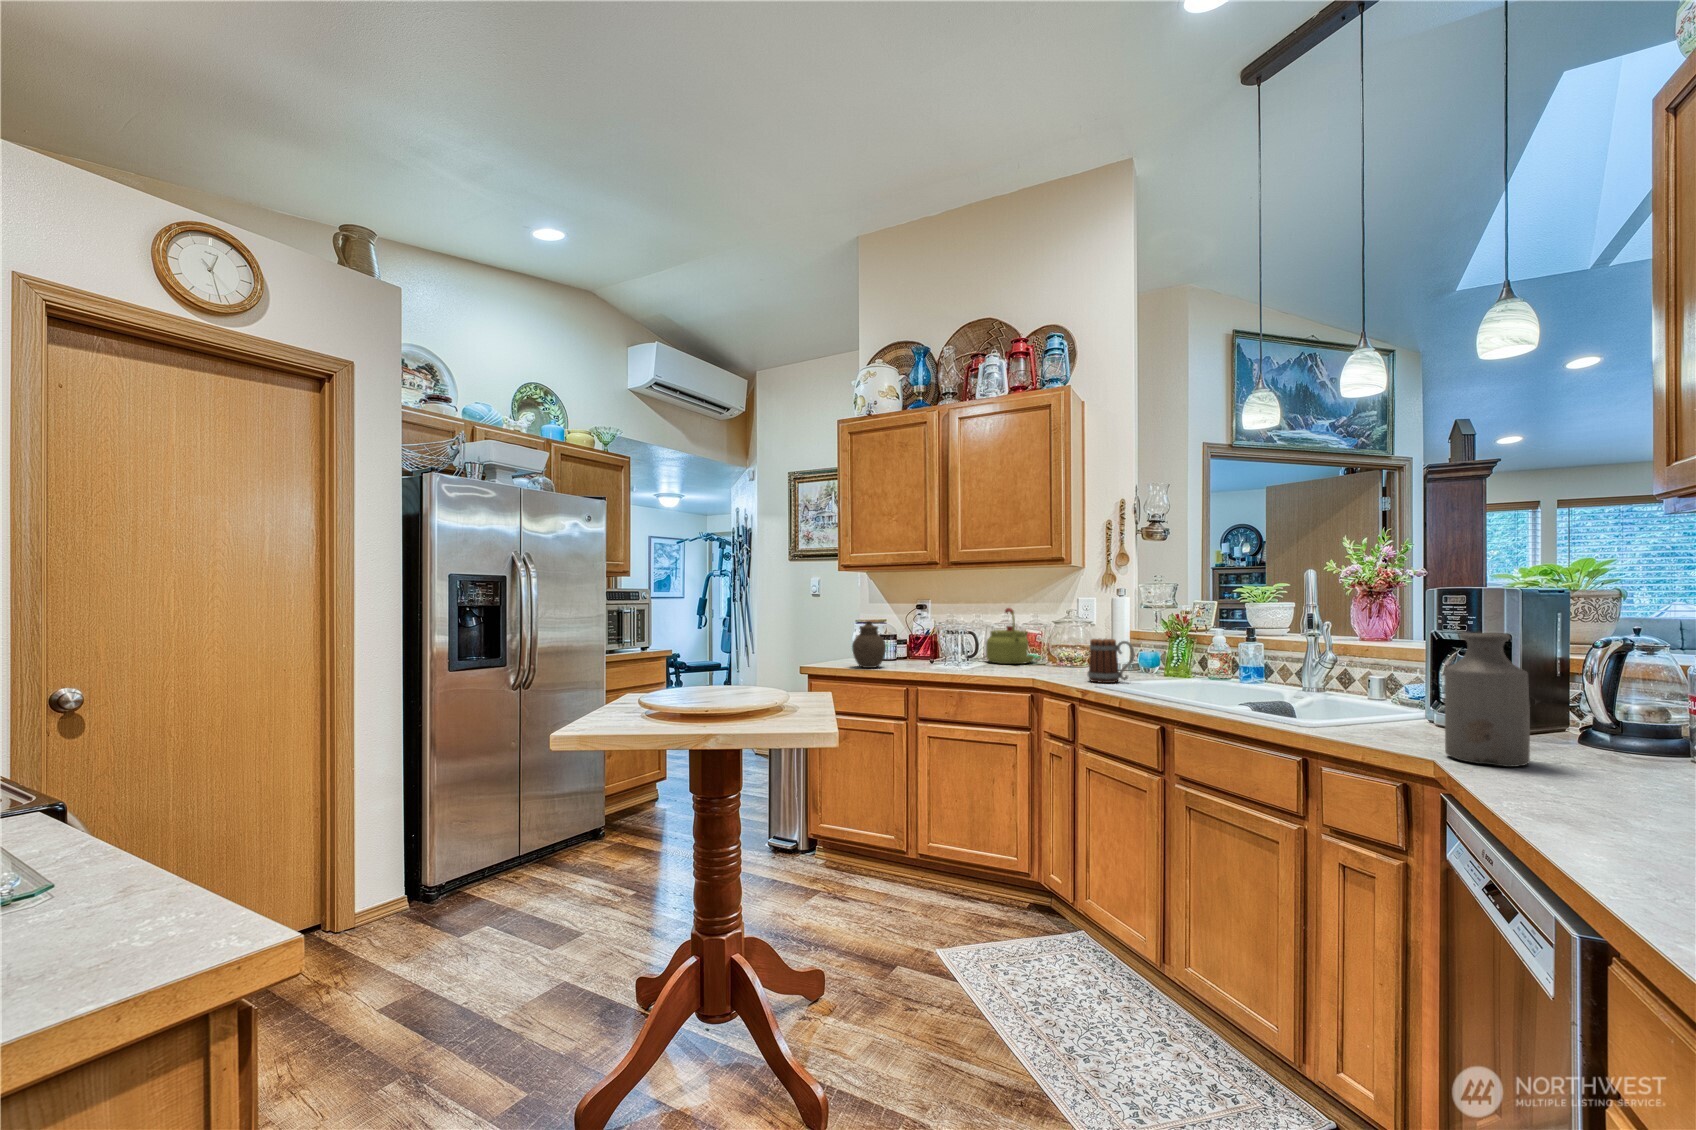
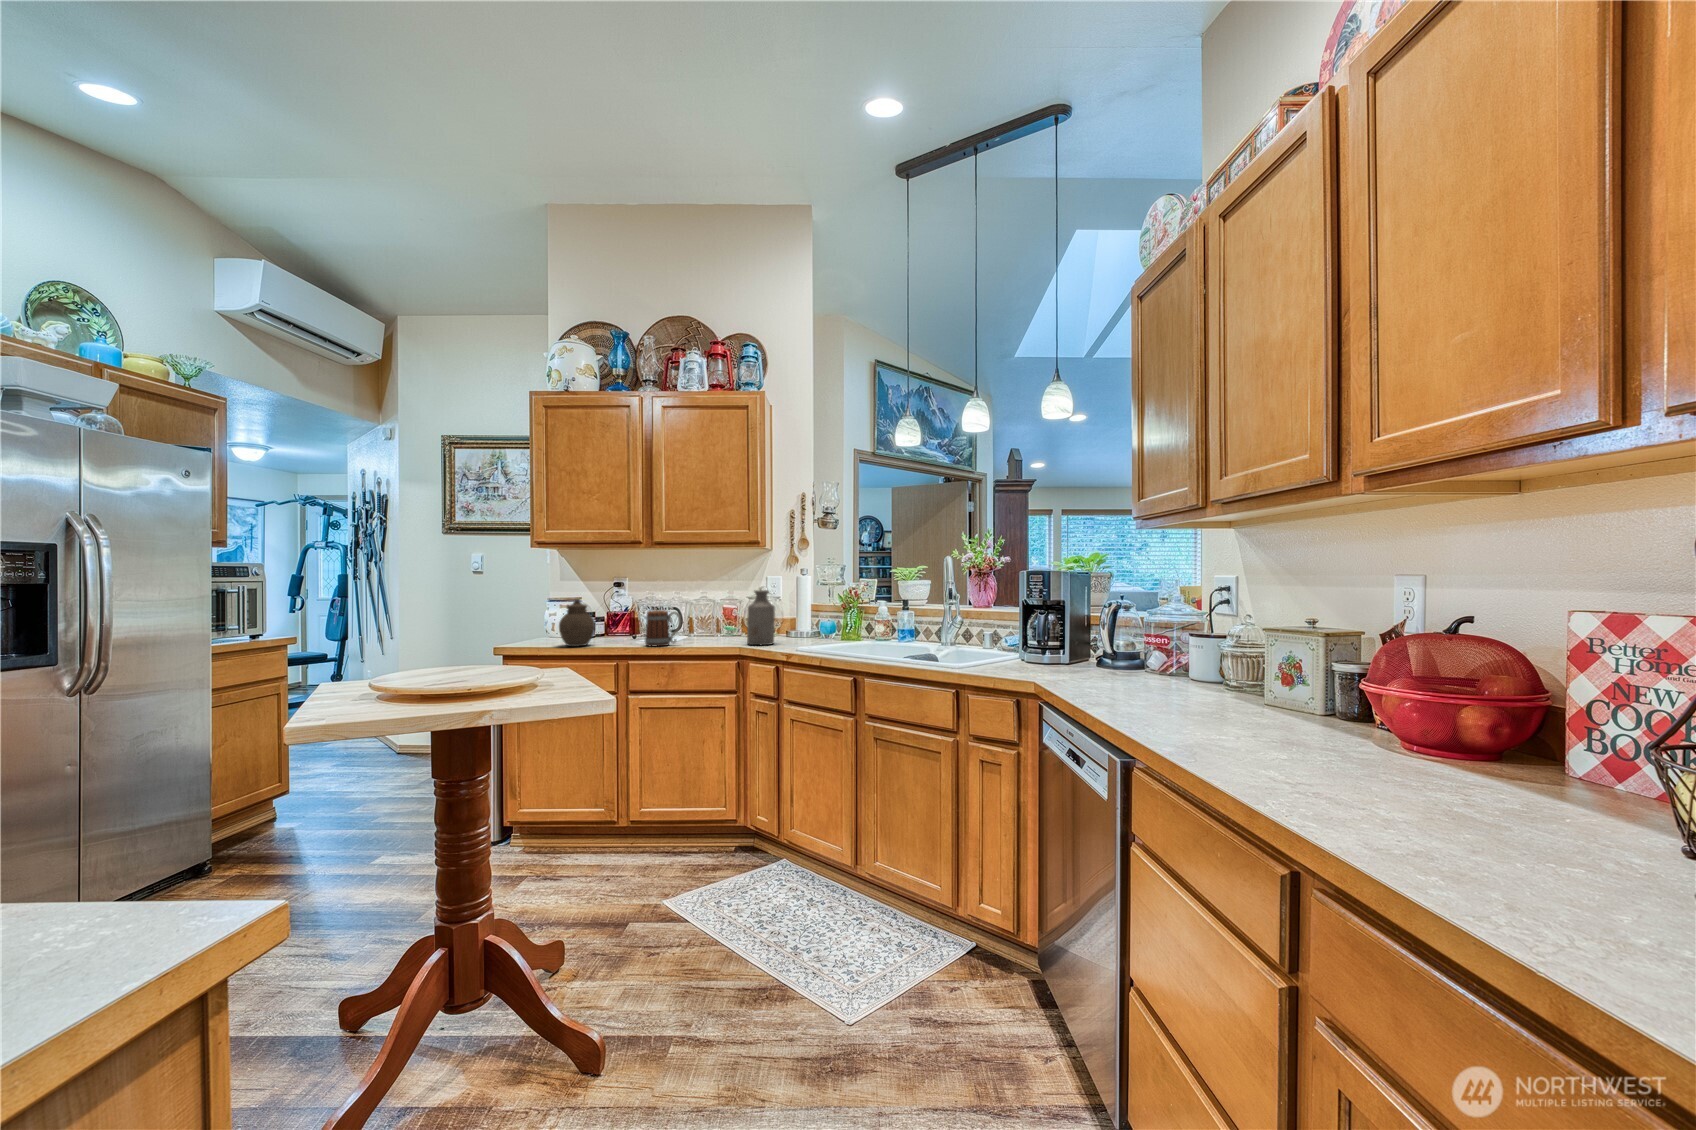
kettle: present [986,608,1034,664] -> none [688,585,731,636]
bottle: present [1445,633,1530,767] -> present [747,590,775,645]
mug: present [1087,639,1134,683] -> present [645,610,682,646]

